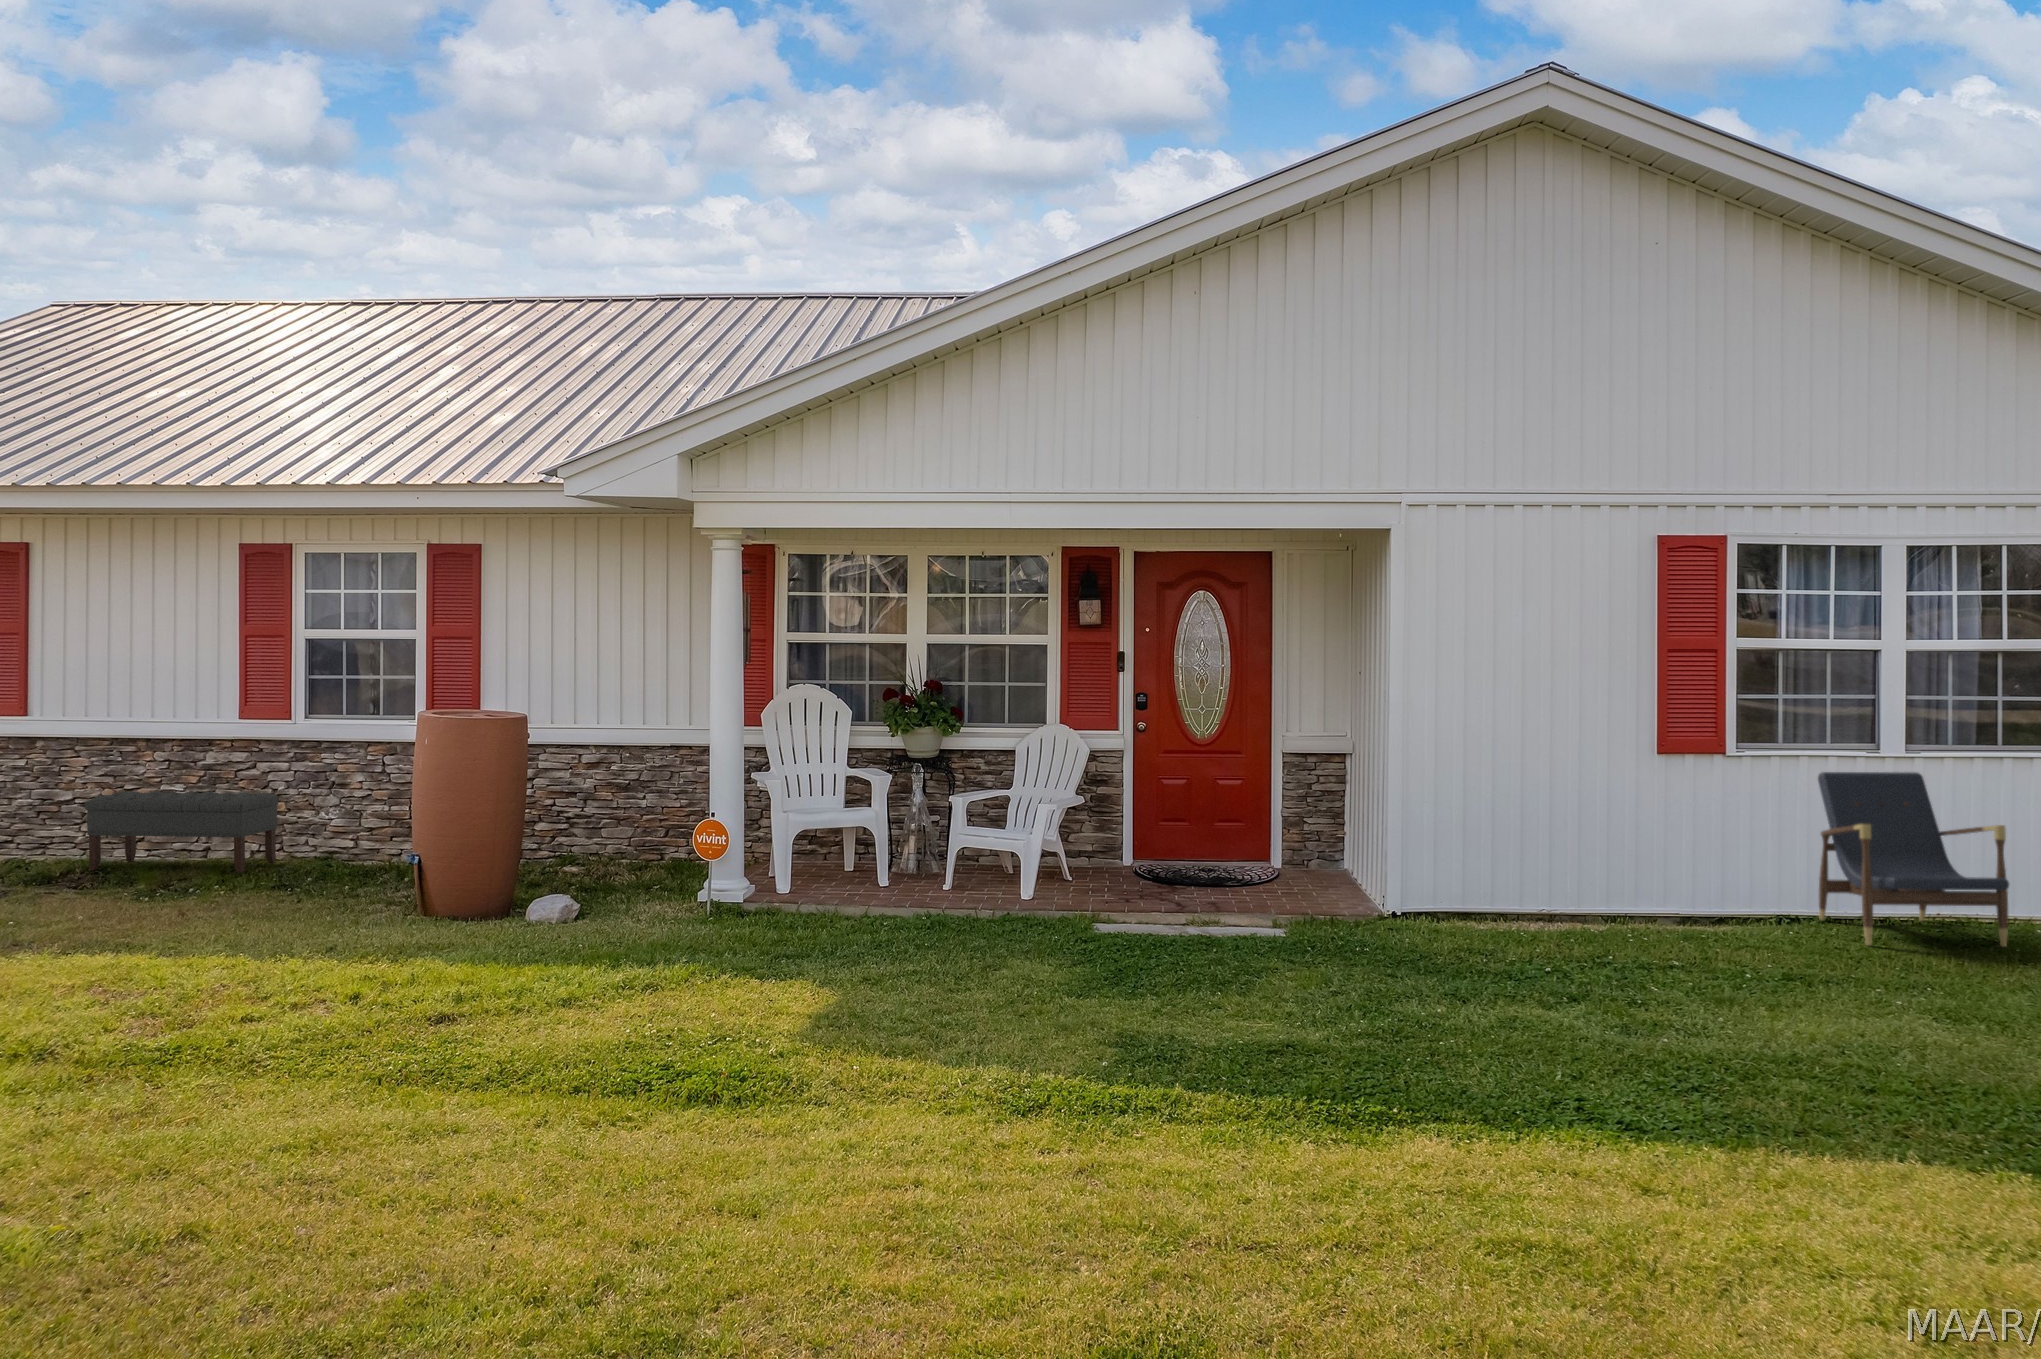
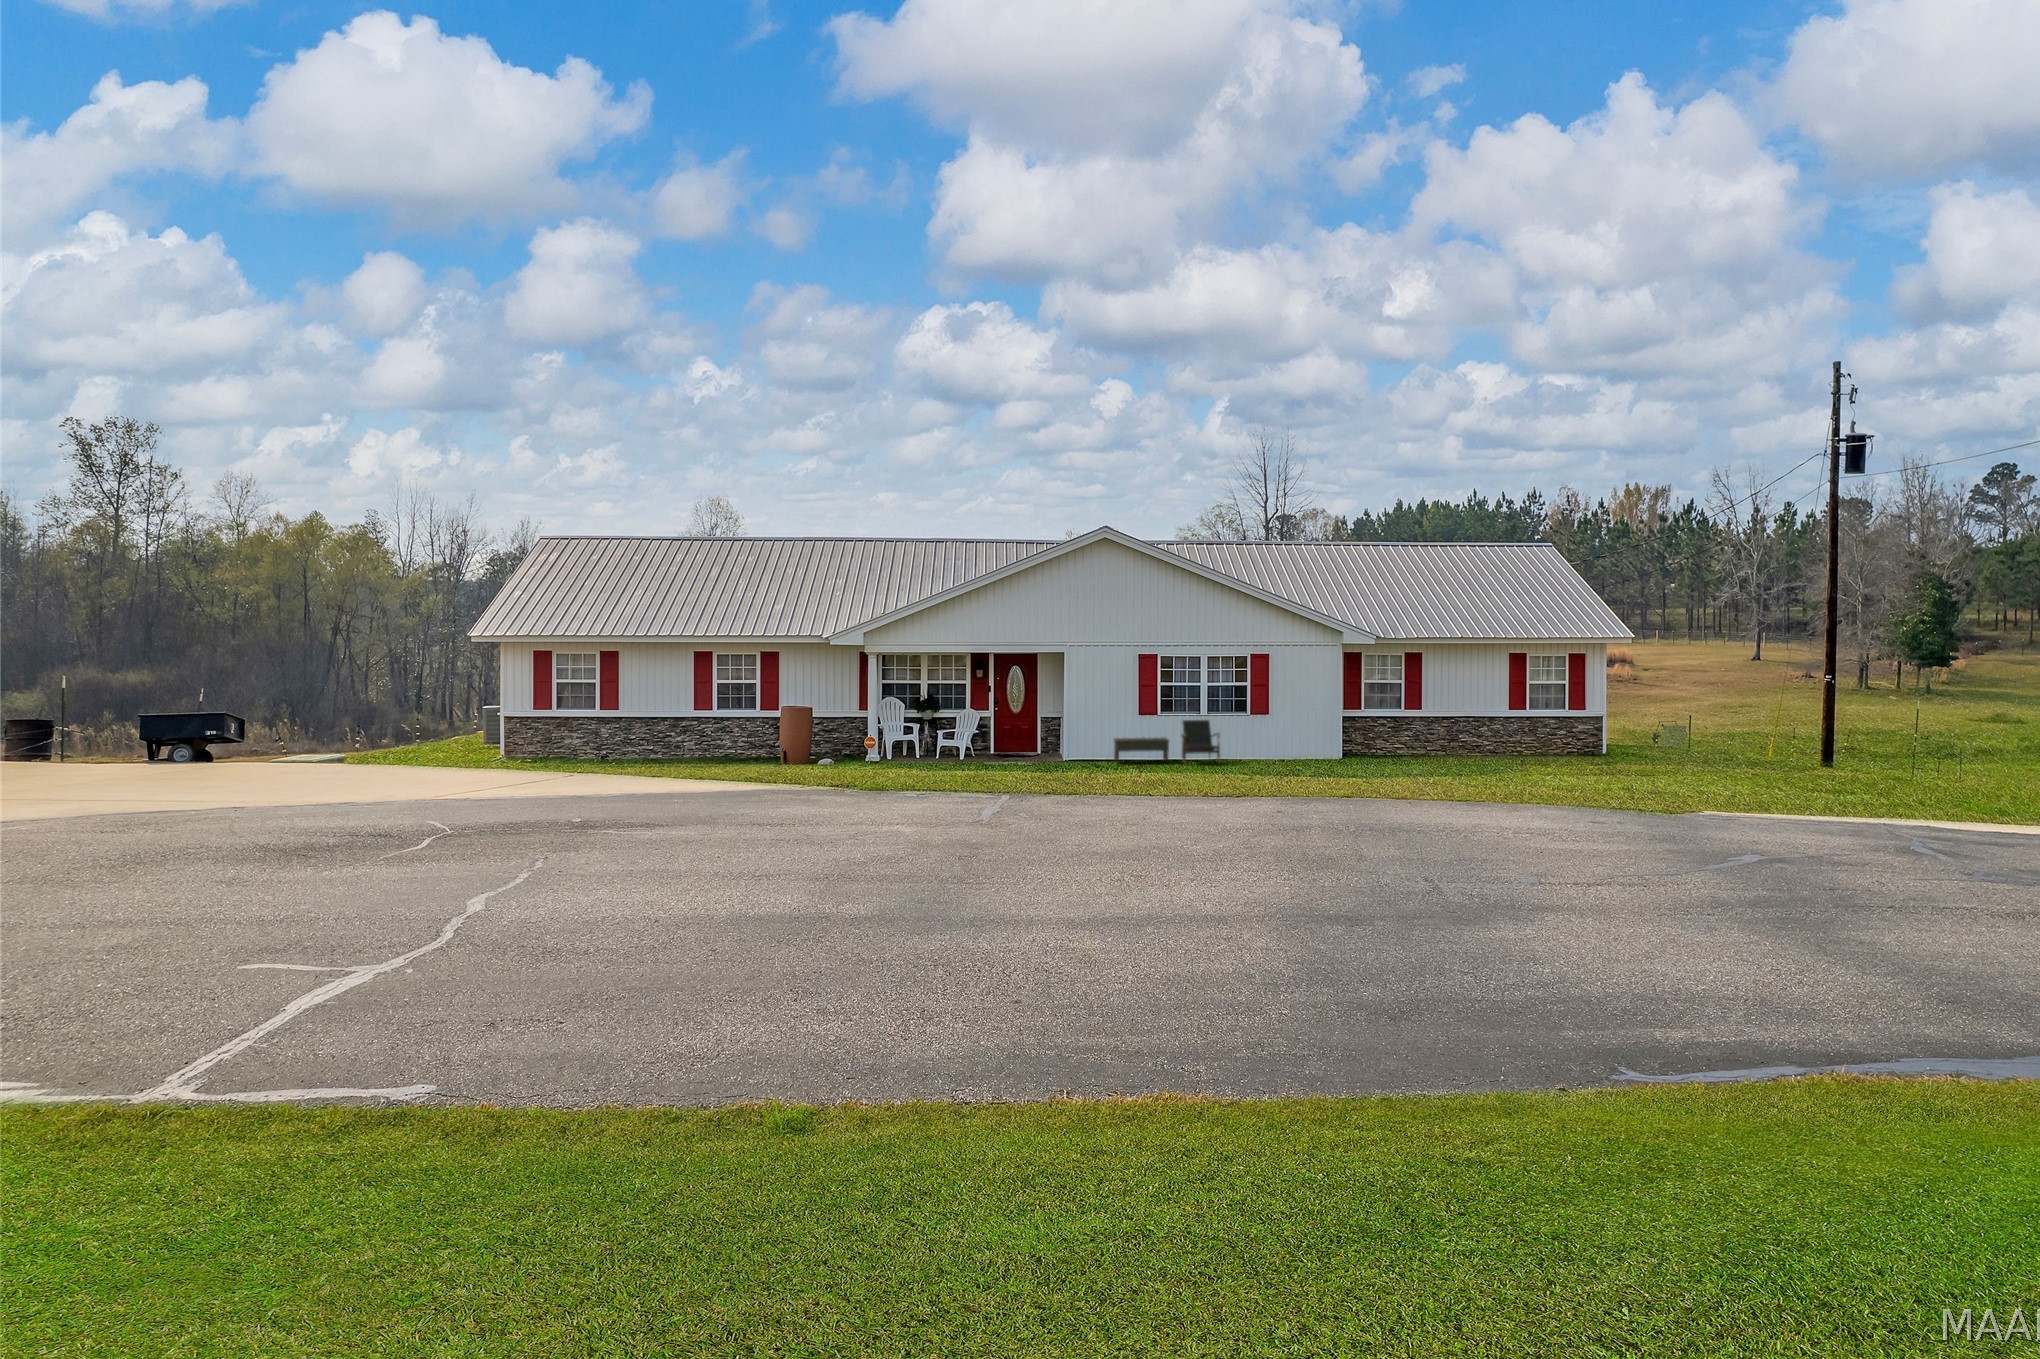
bench: present [85,791,279,873] -> present [1114,737,1169,762]

